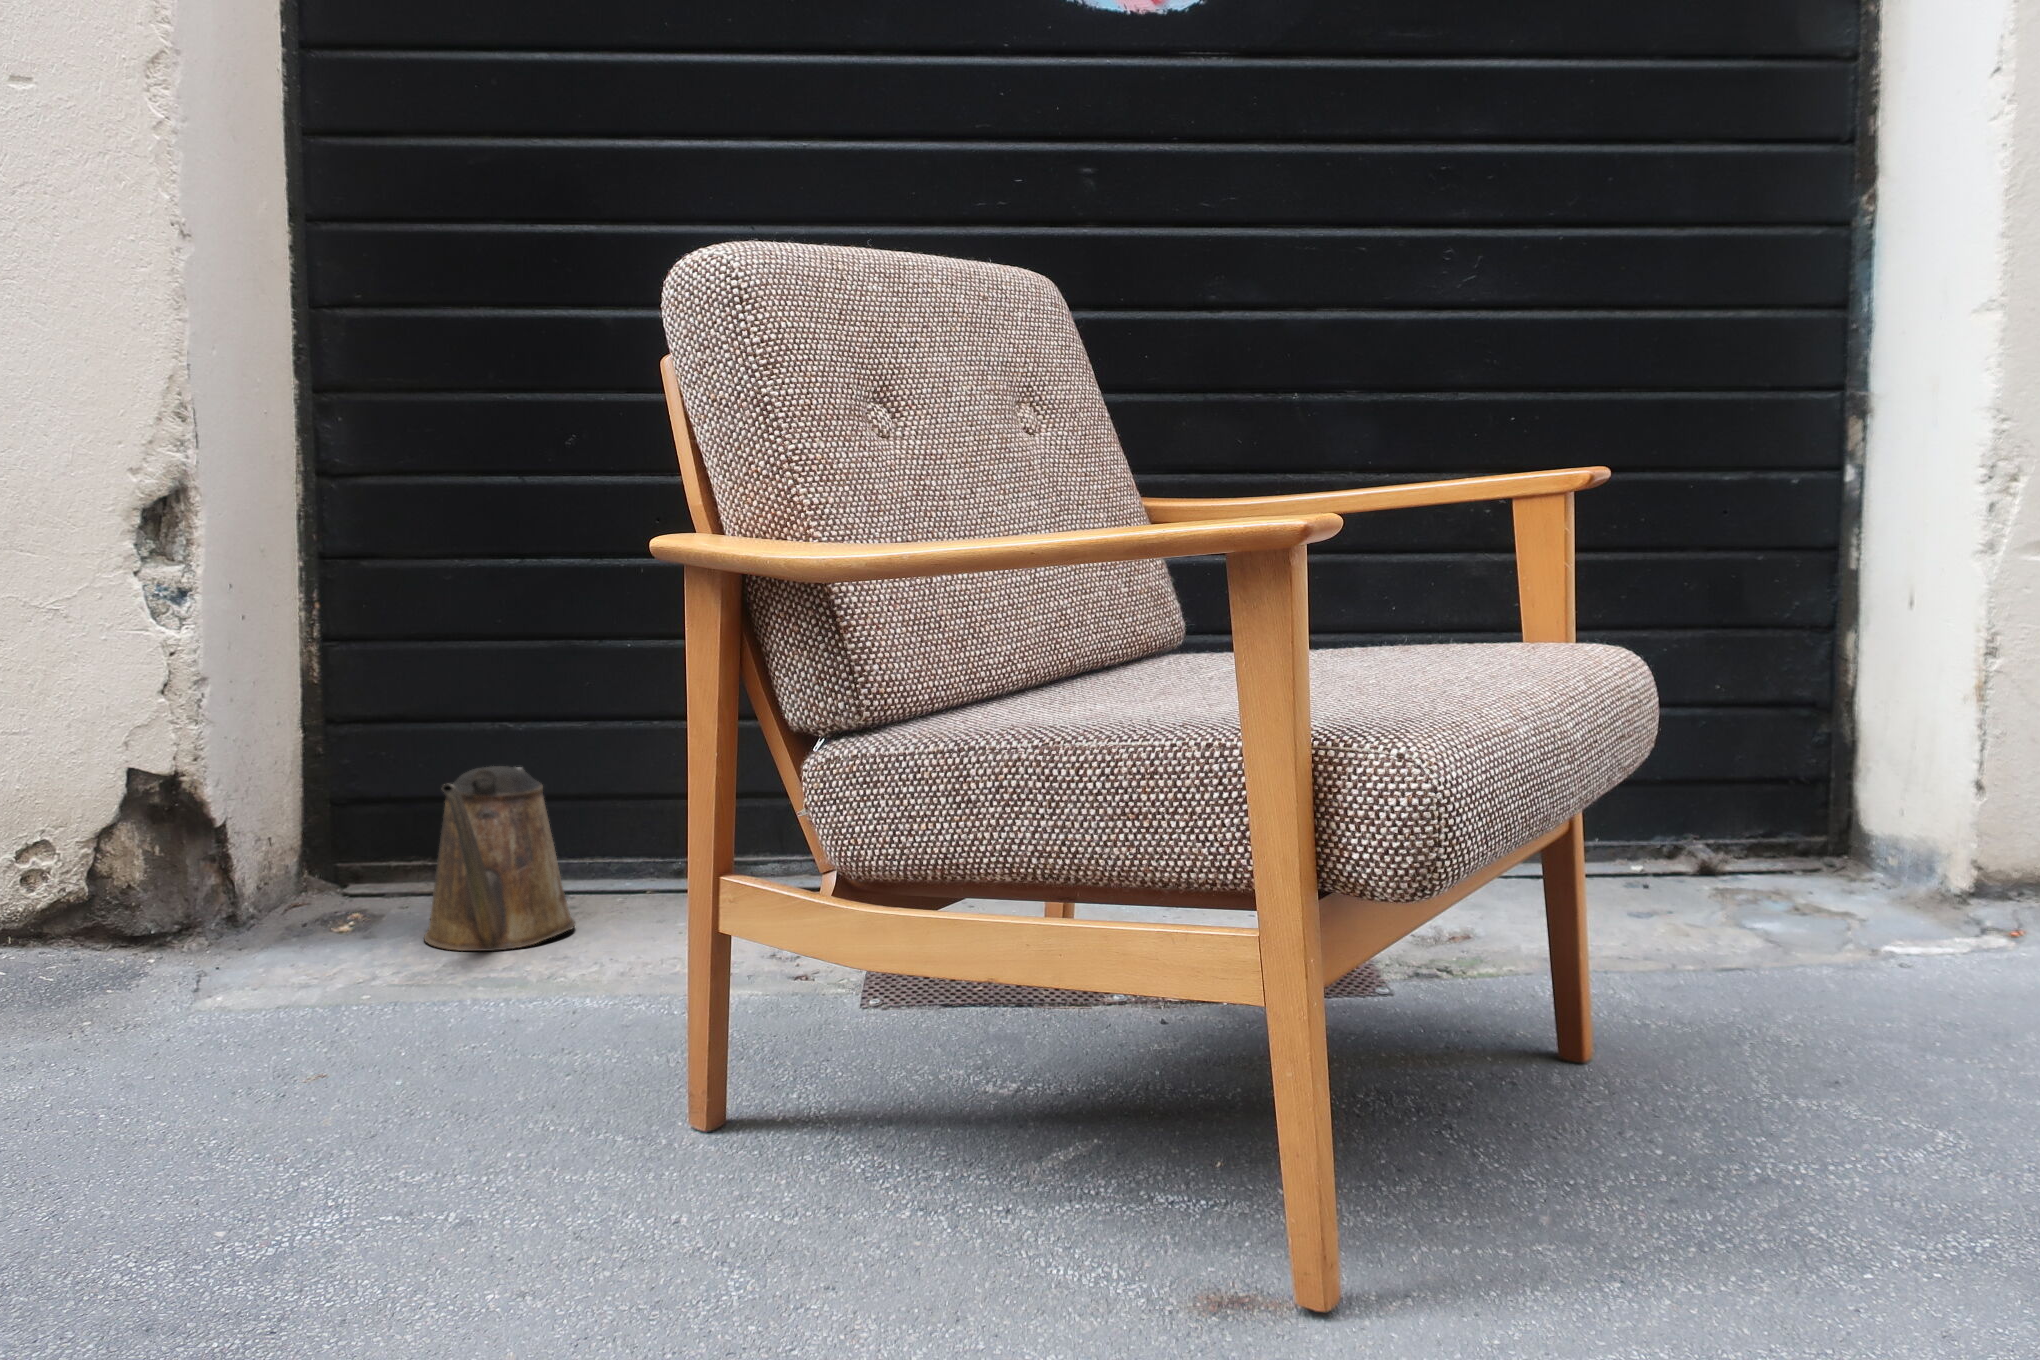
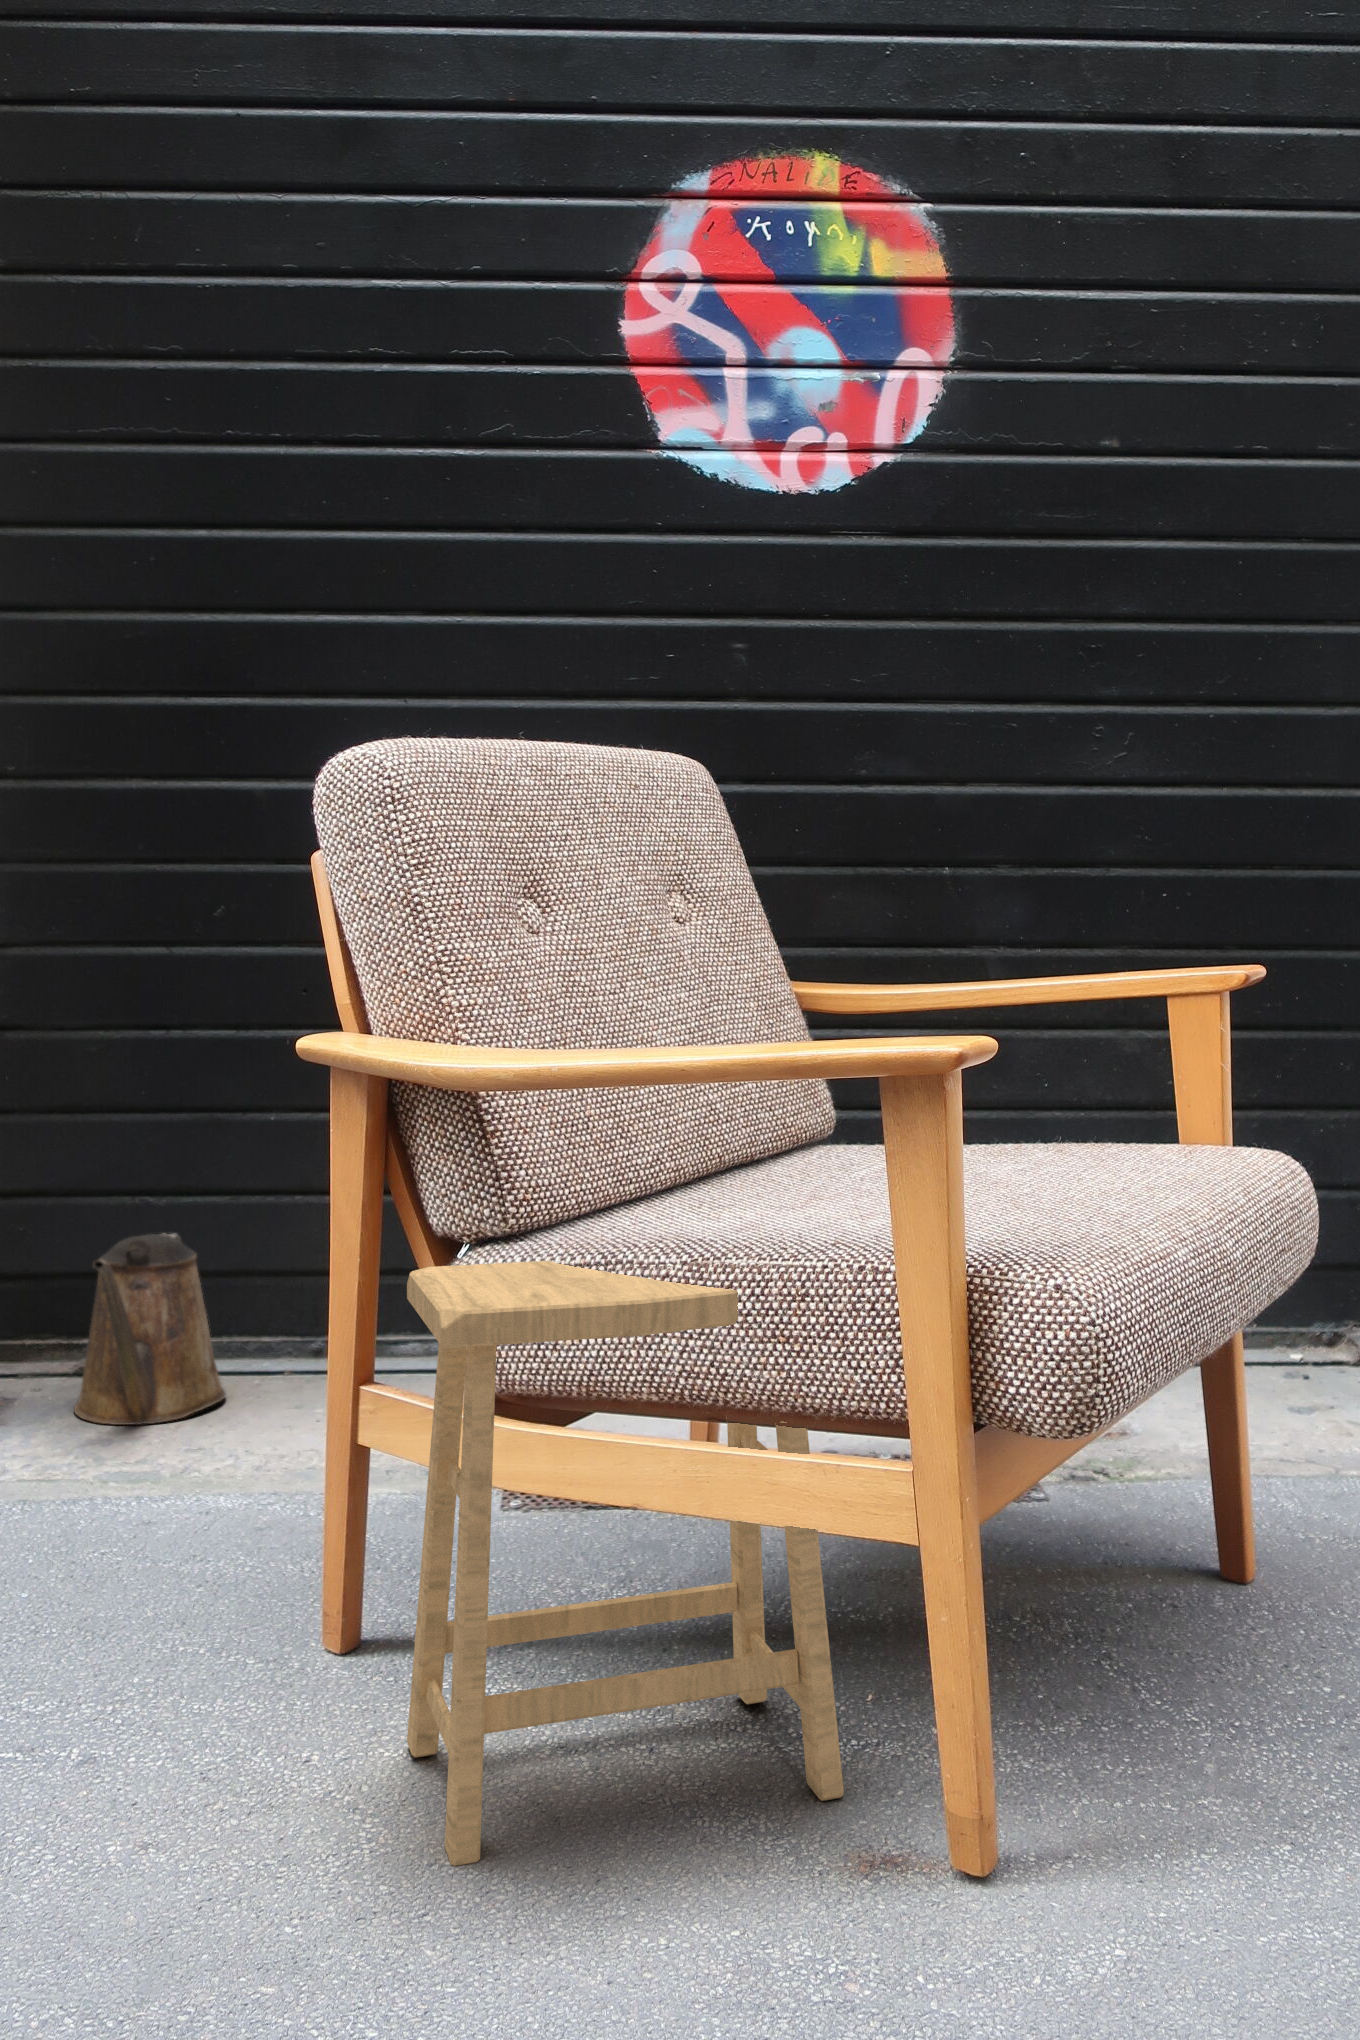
footstool: none [765,735,1192,1308] -> present [407,1260,844,1866]

